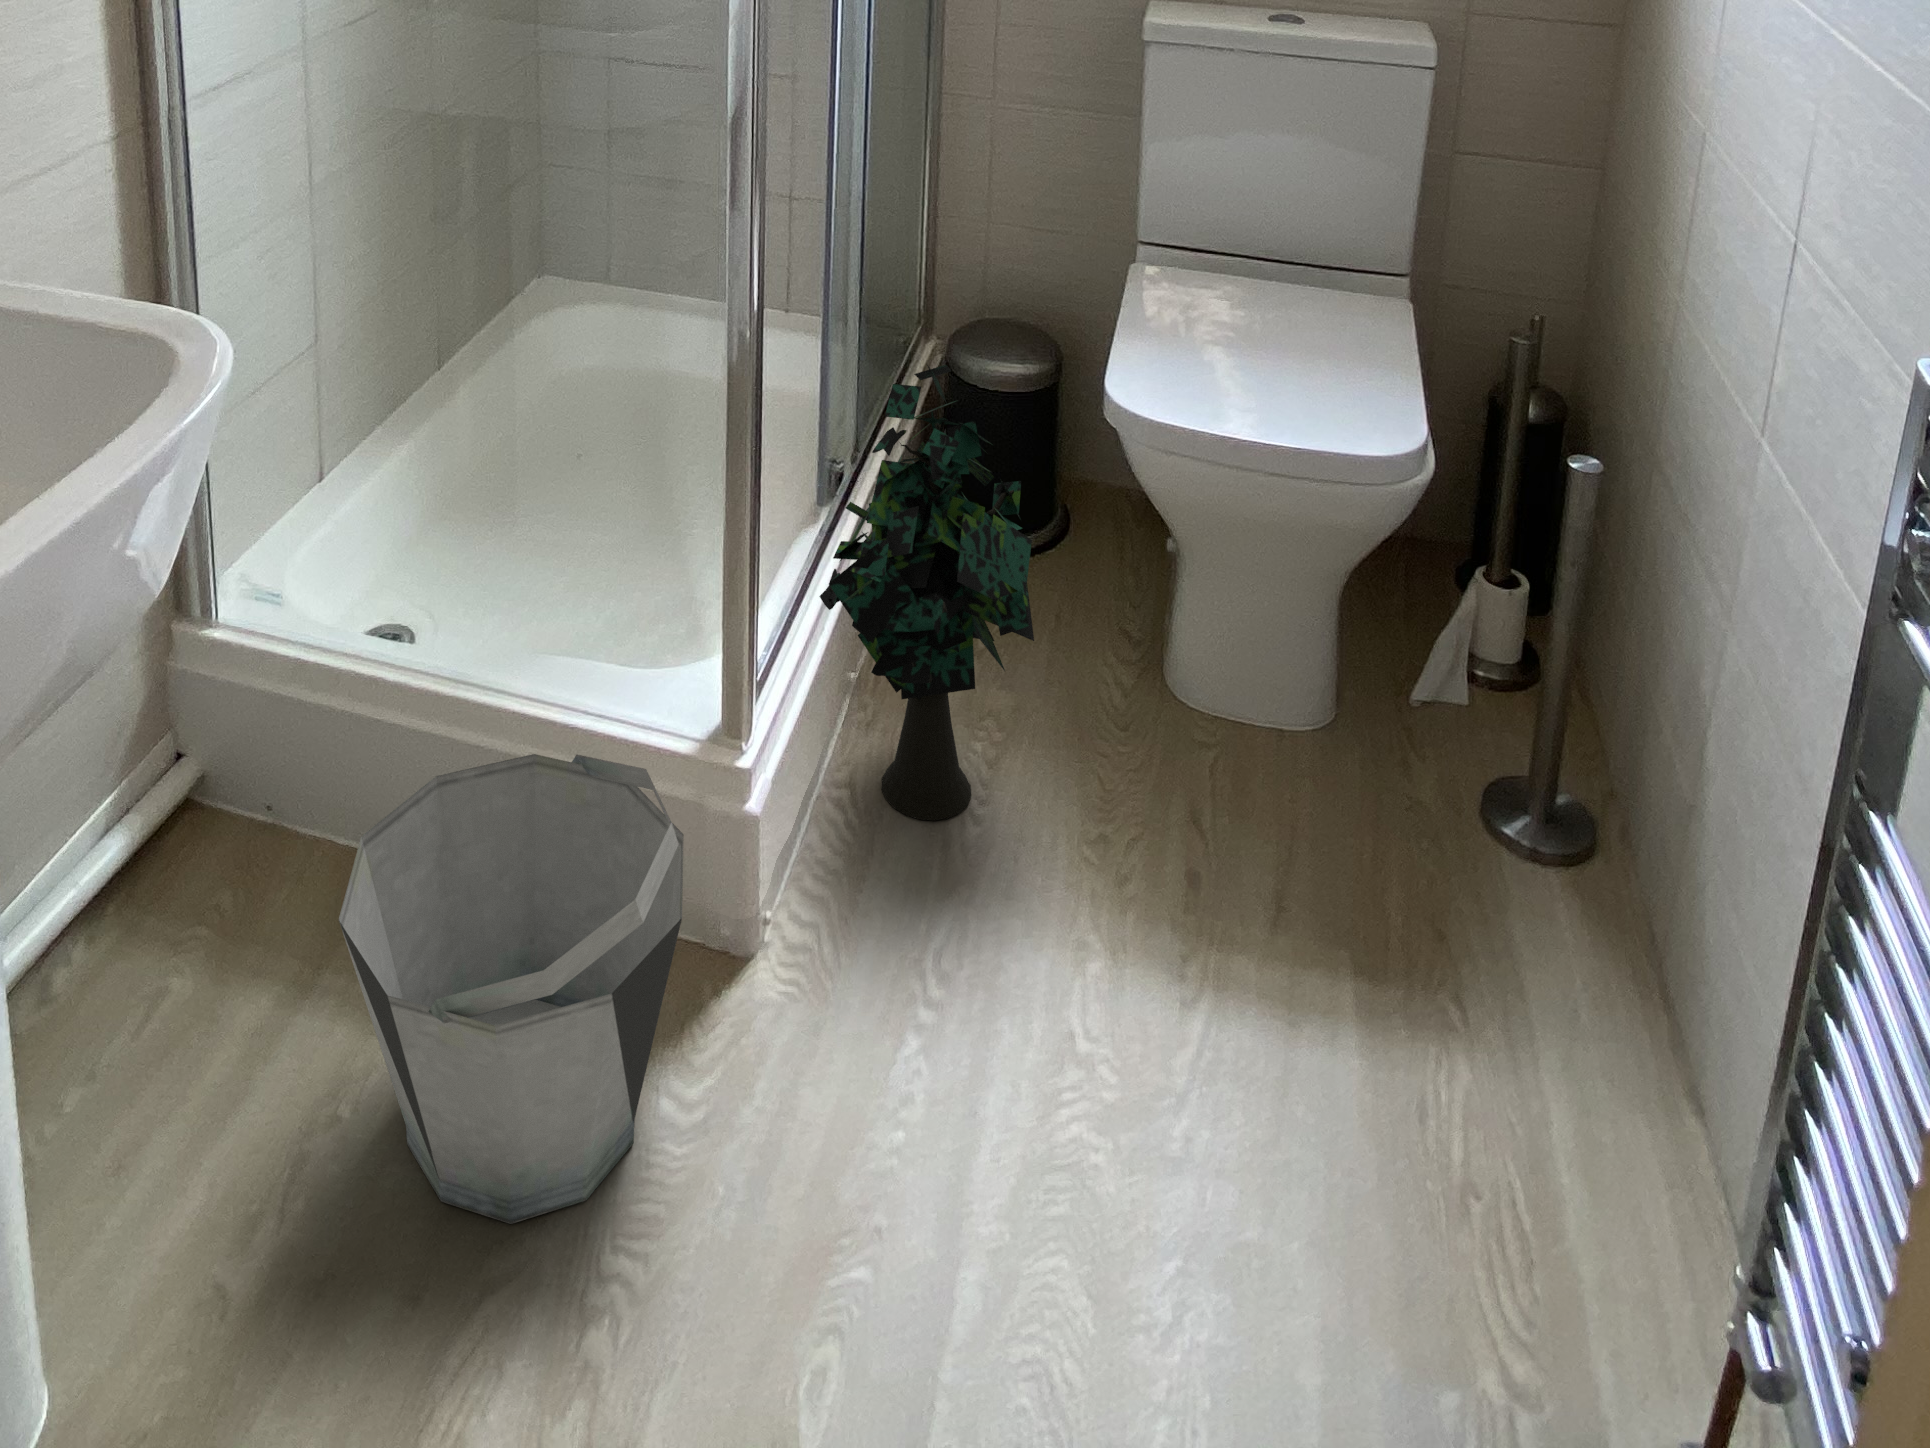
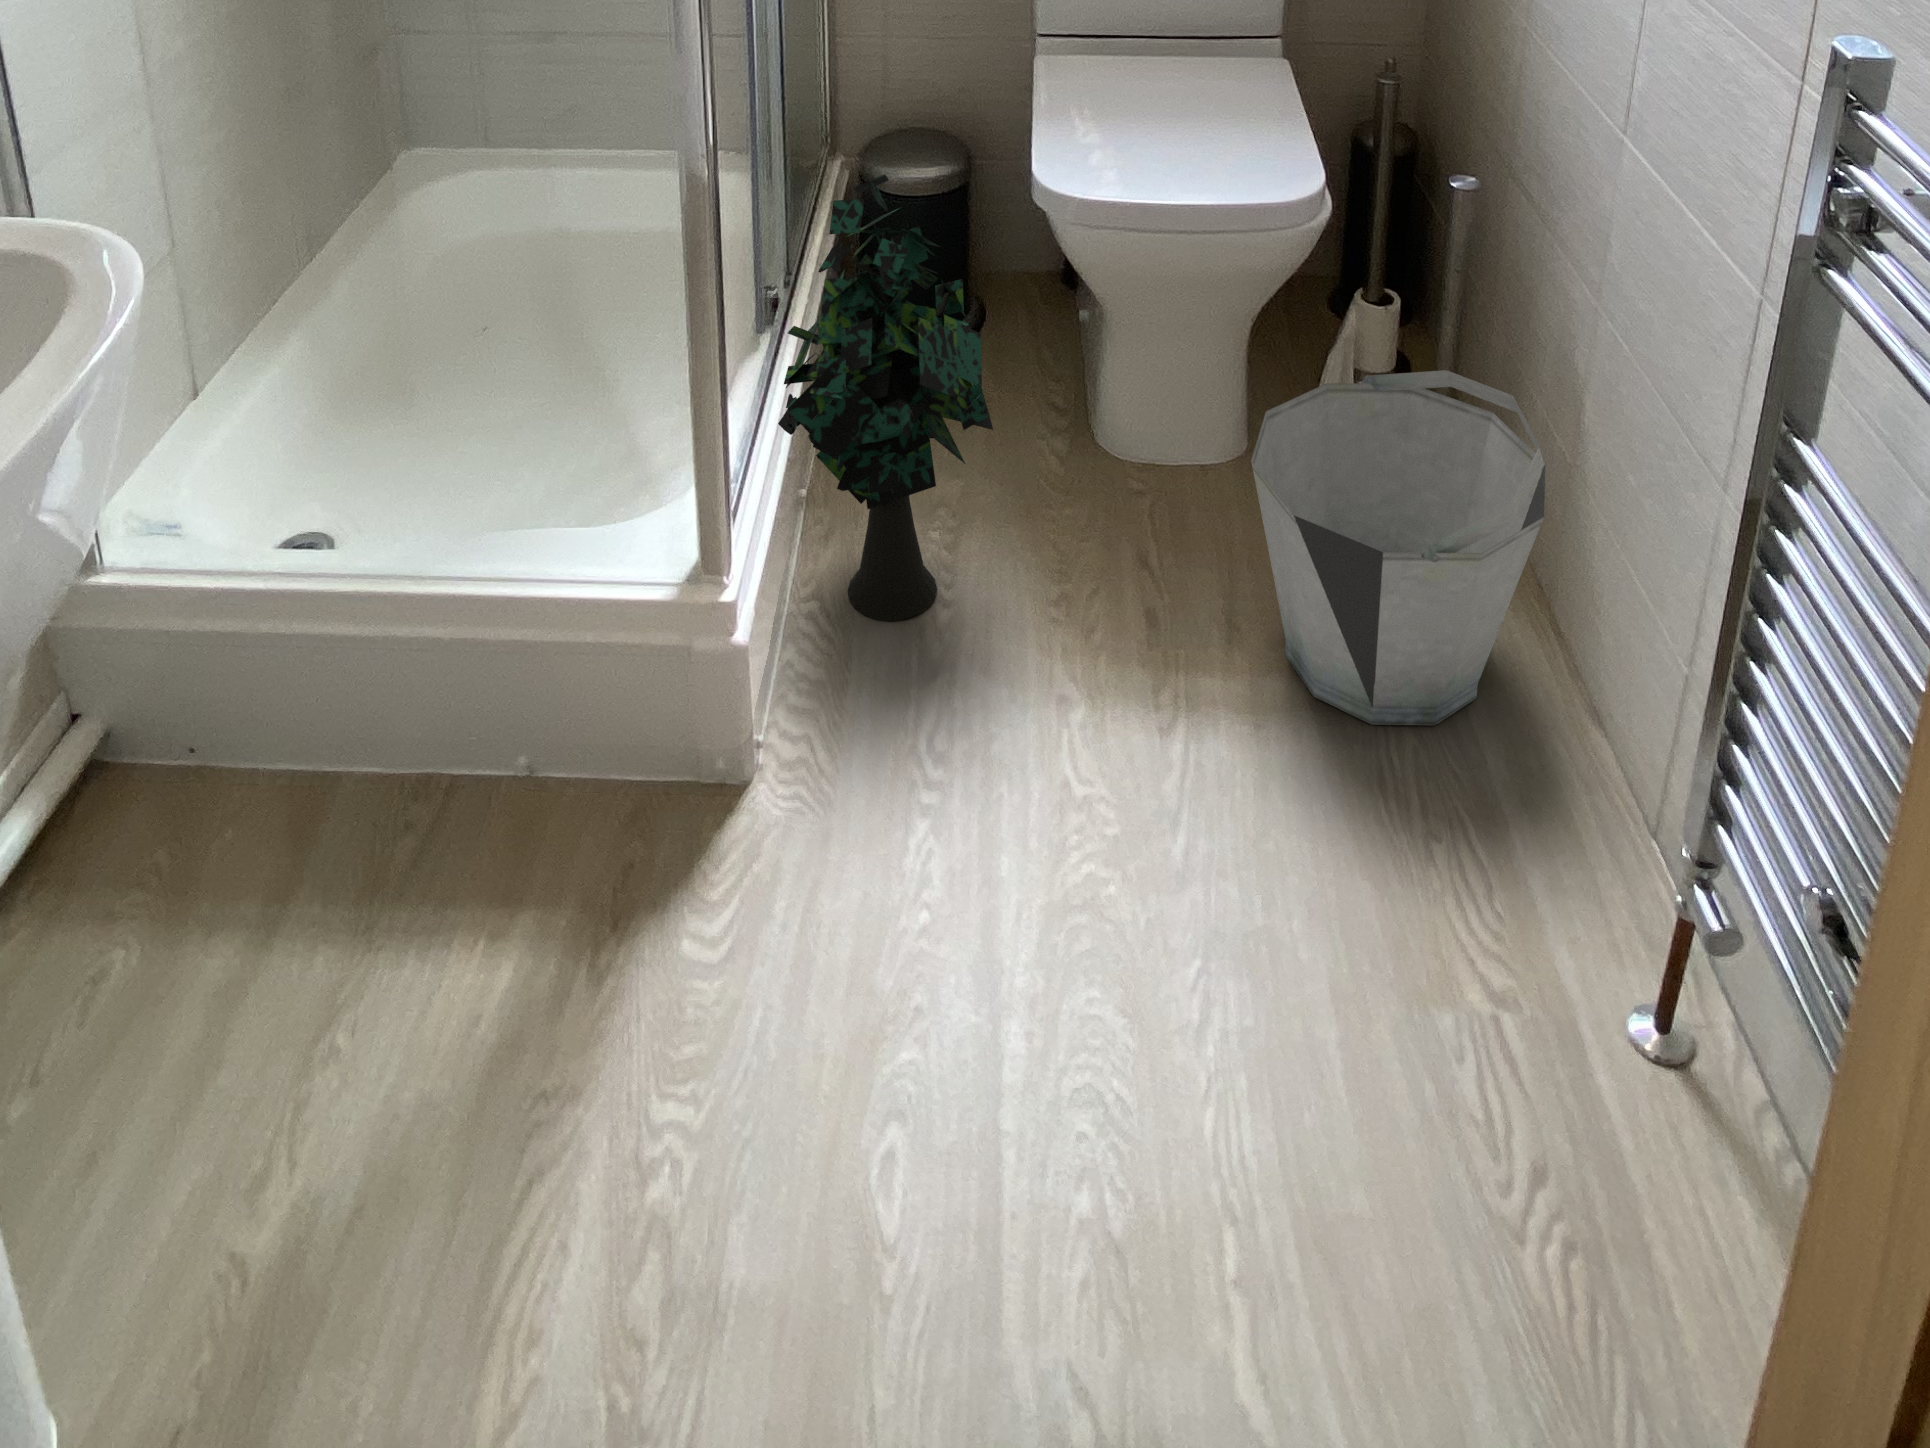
bucket: present [339,754,684,1224] -> present [1251,370,1545,725]

